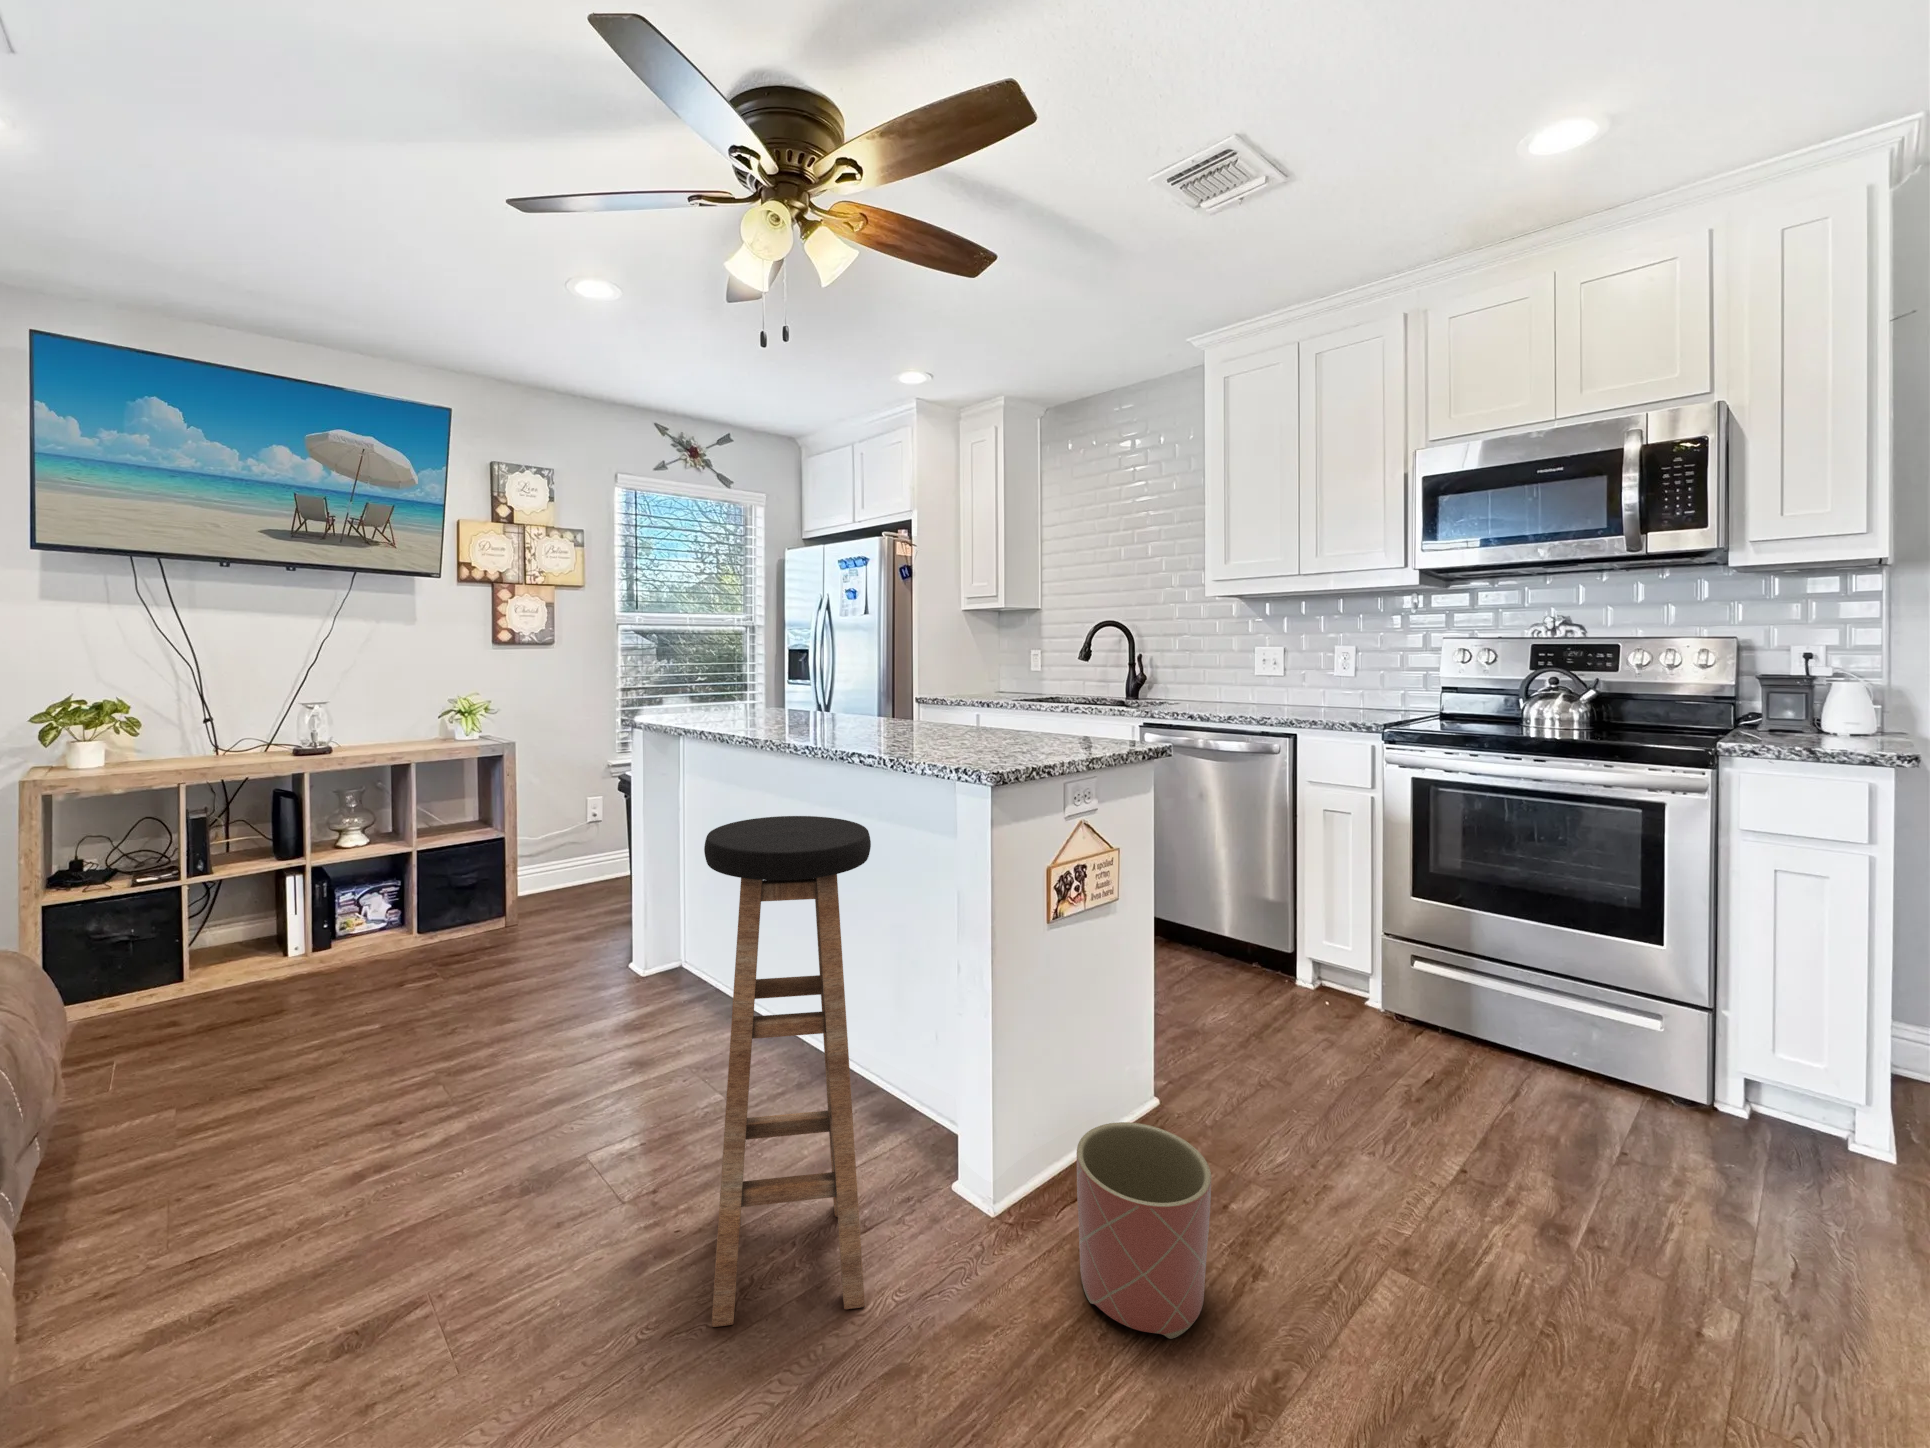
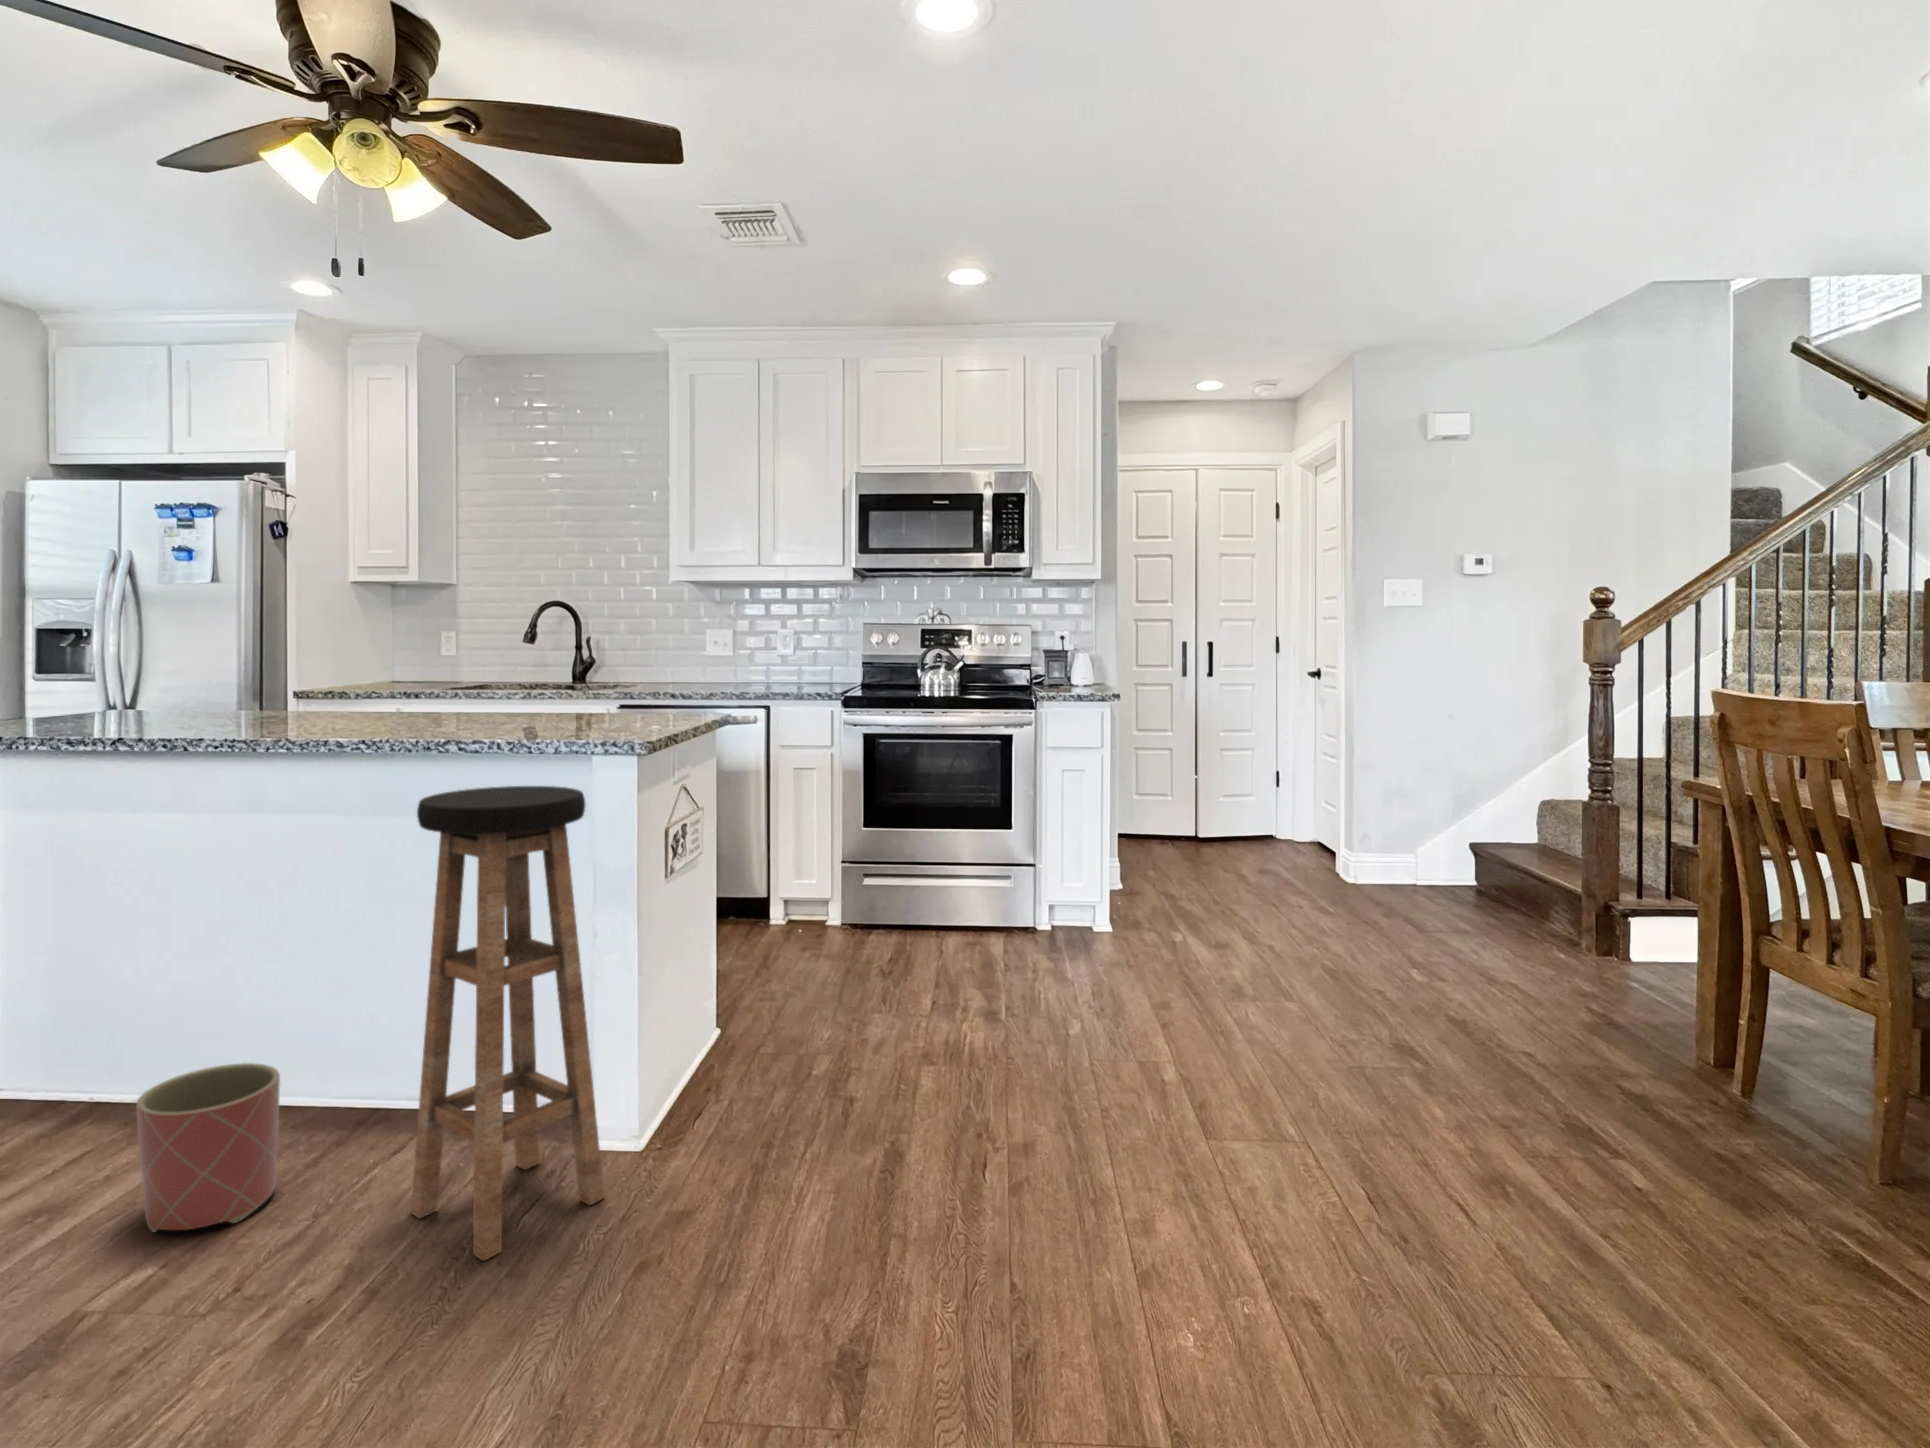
planter: present [1077,1122,1212,1339] -> present [136,1063,280,1232]

